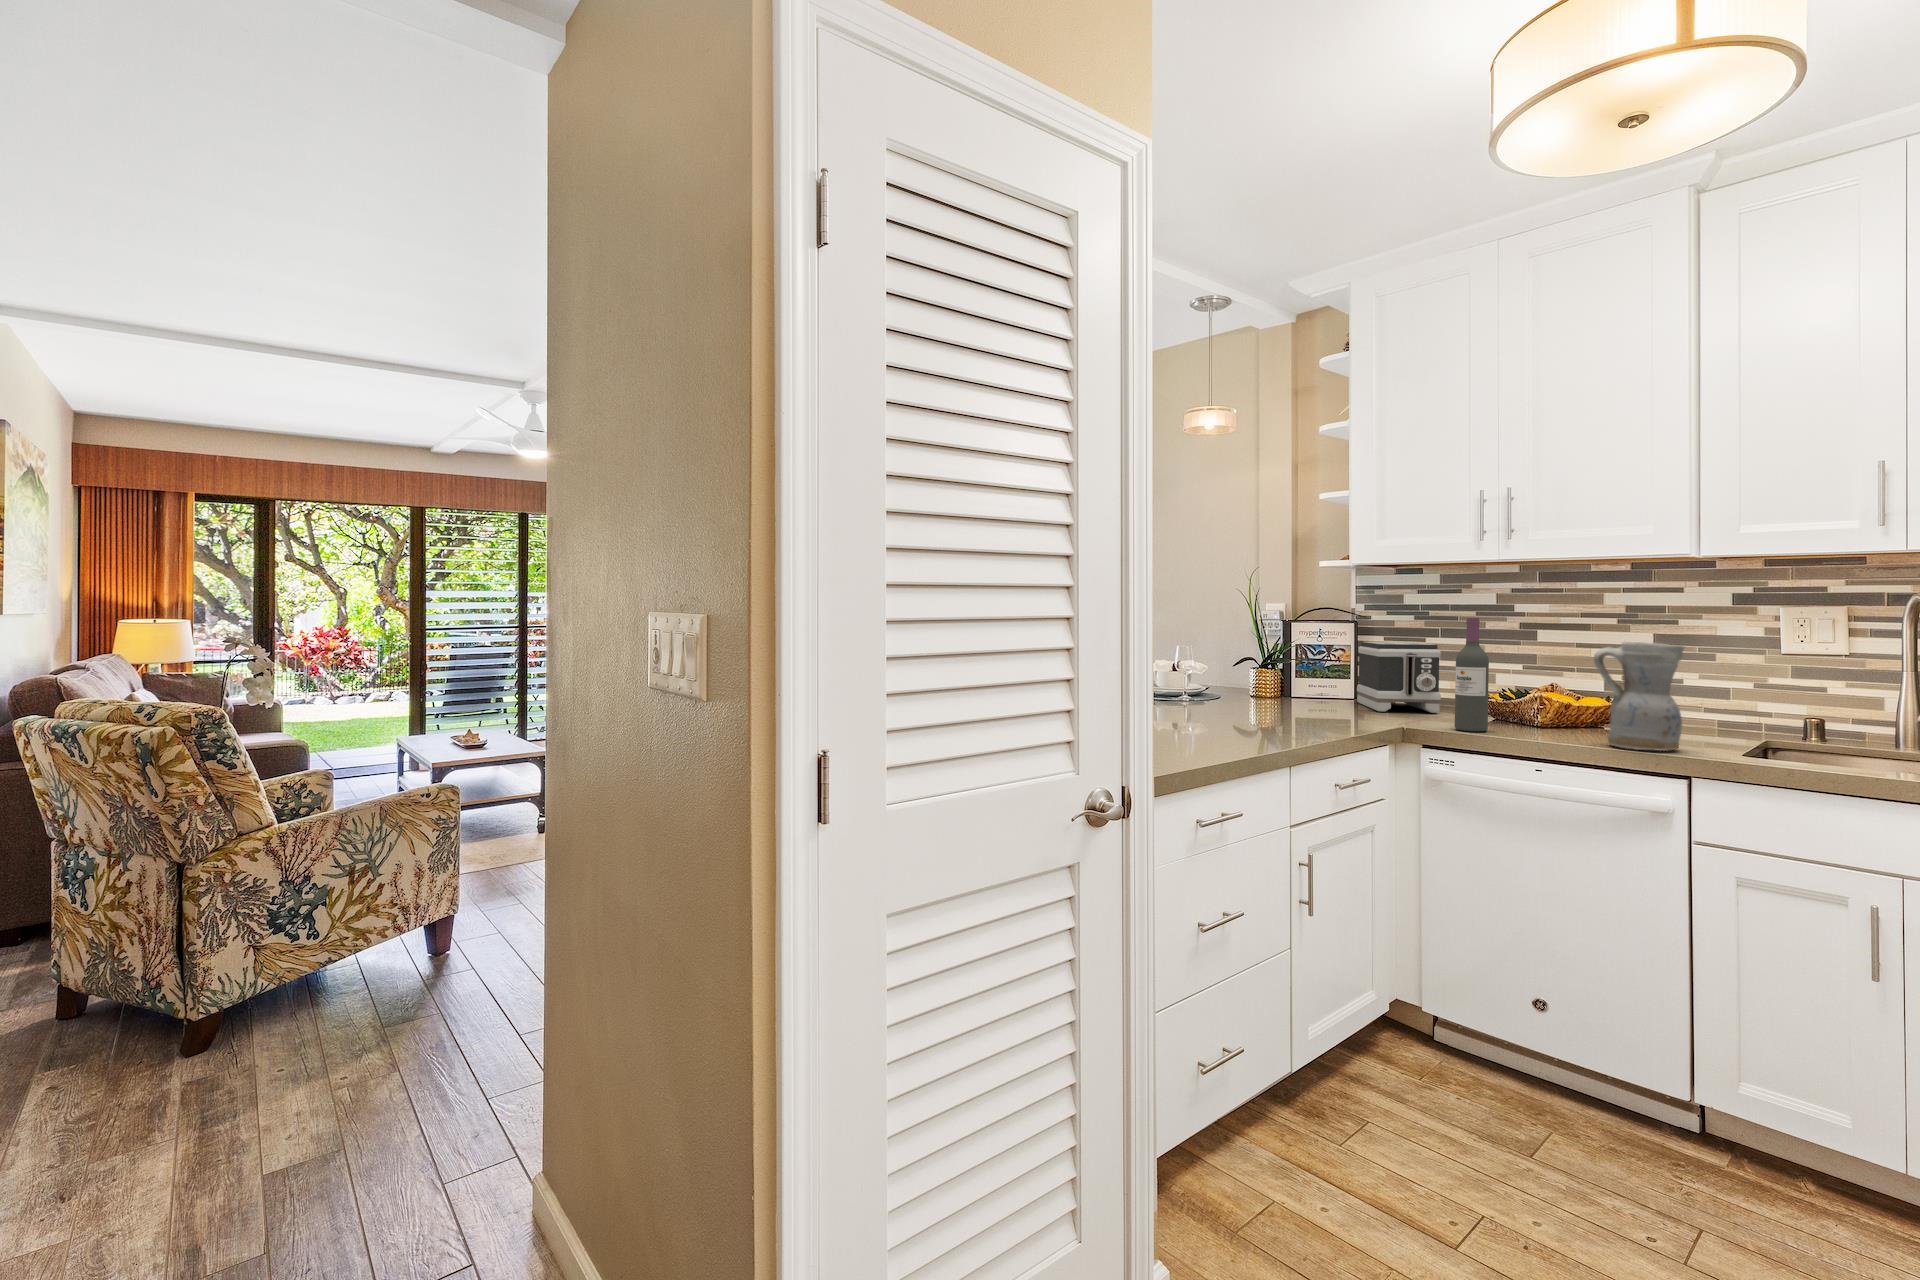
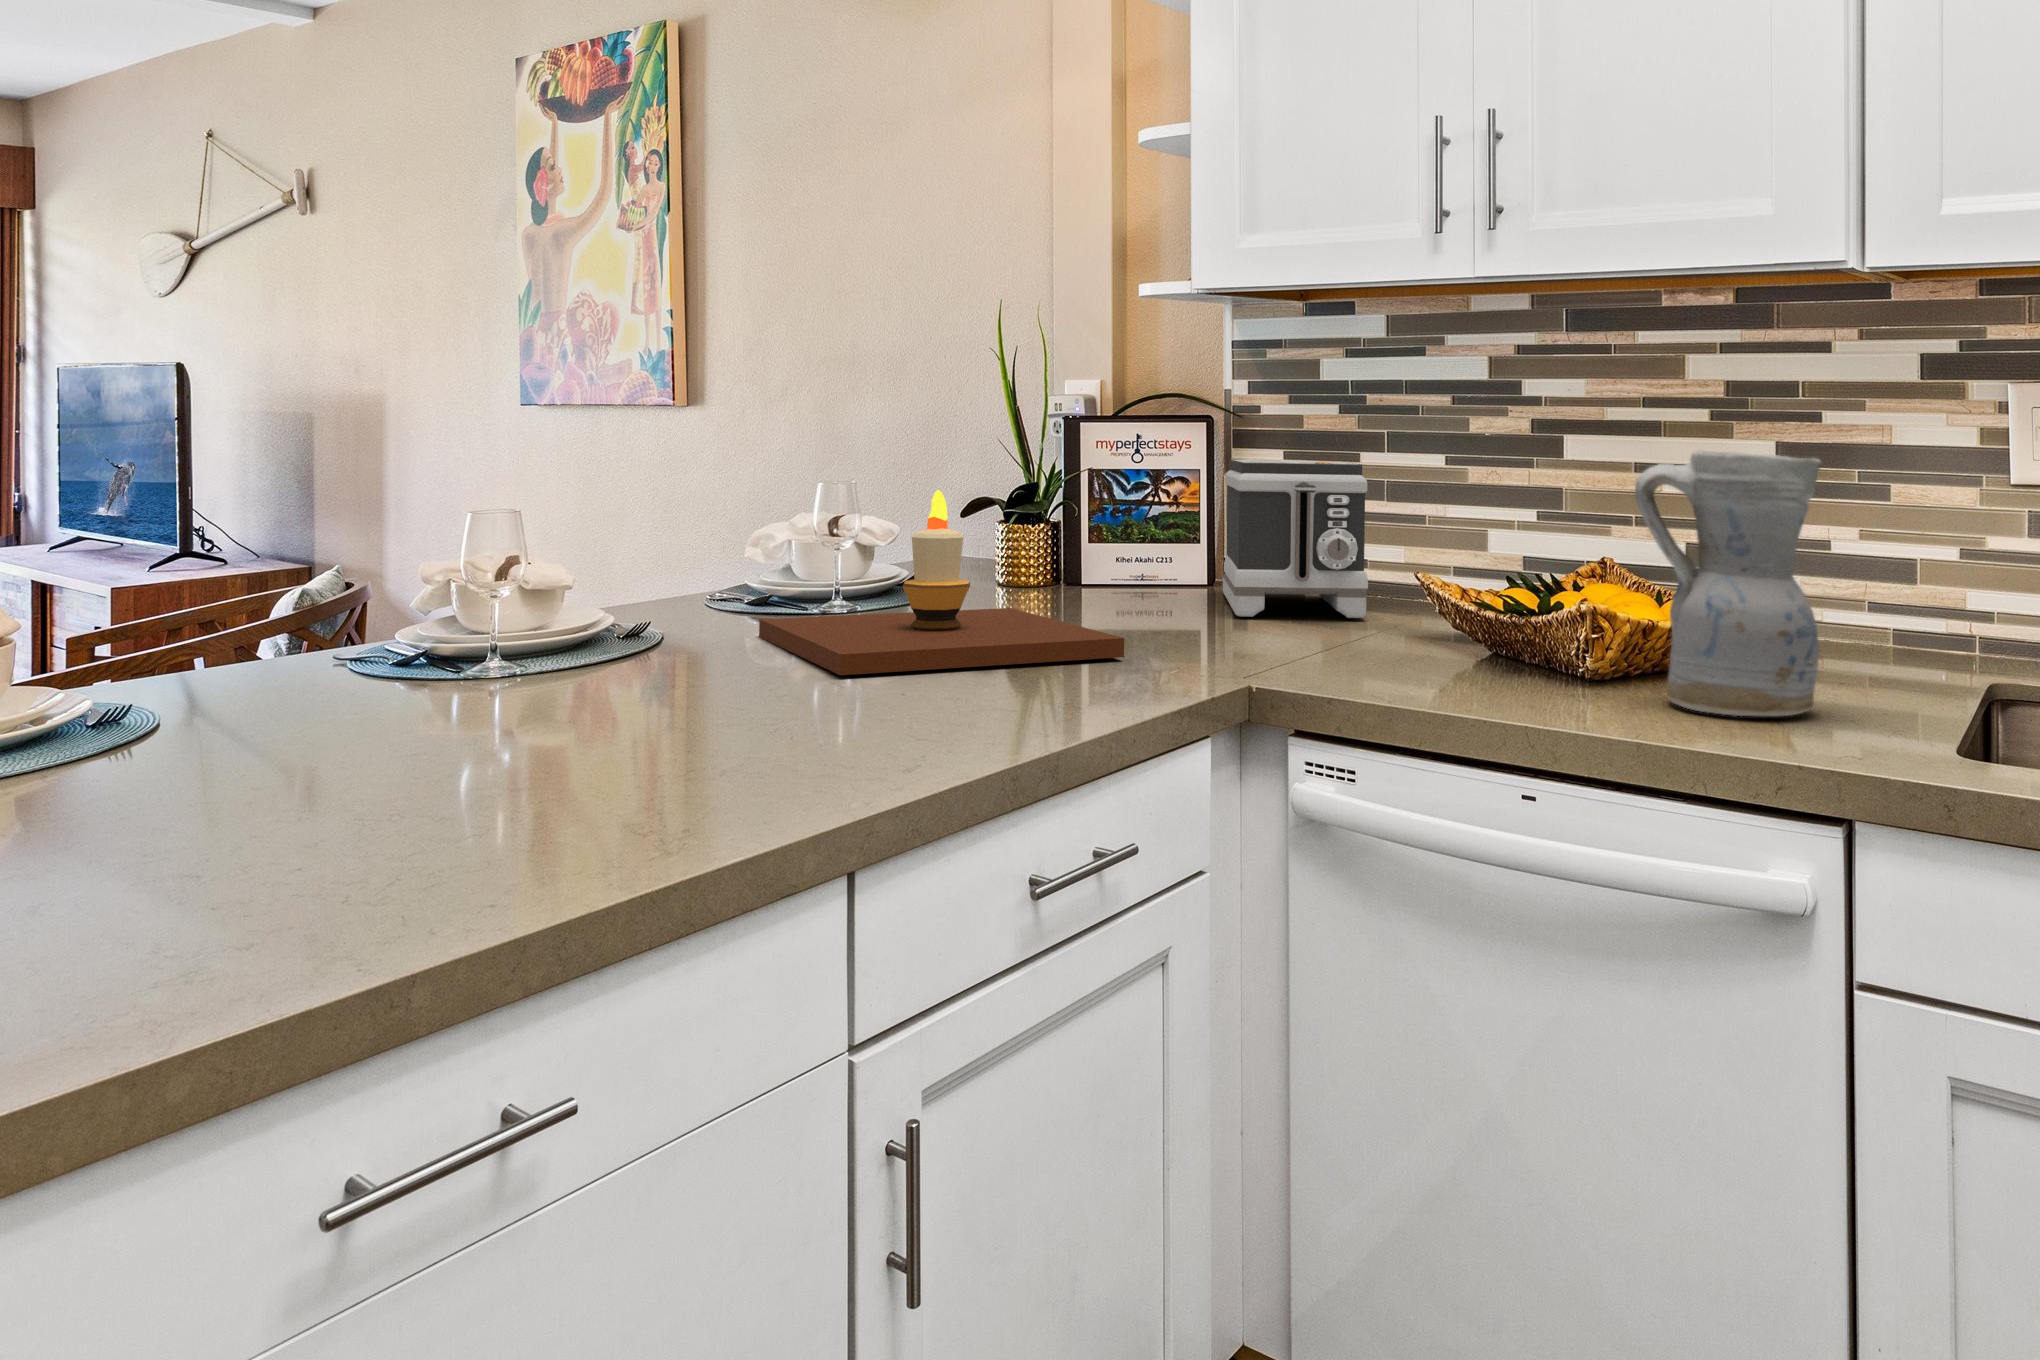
wine bottle: present [1455,618,1489,731] -> none [1358,395,1429,668]
candle: none [1188,658,1352,729] -> present [759,490,1124,675]

